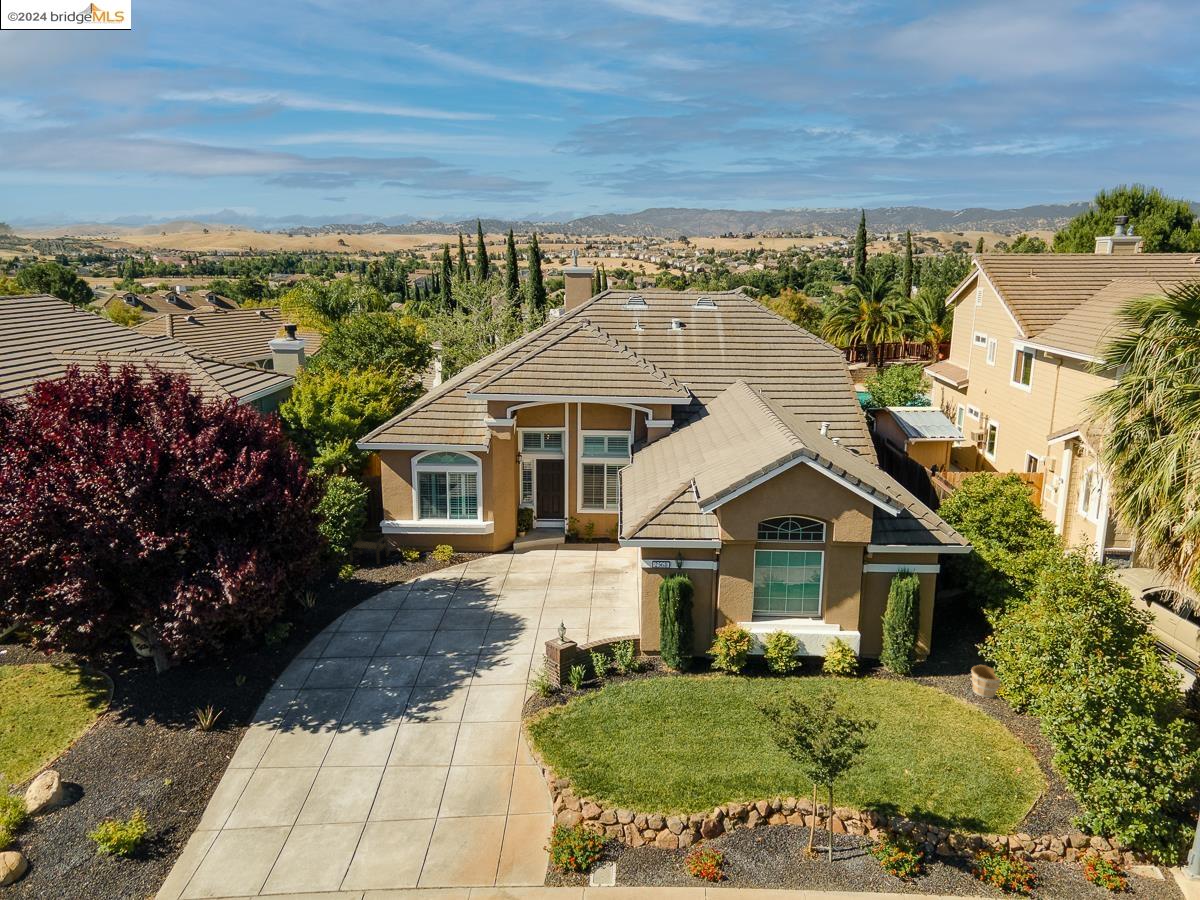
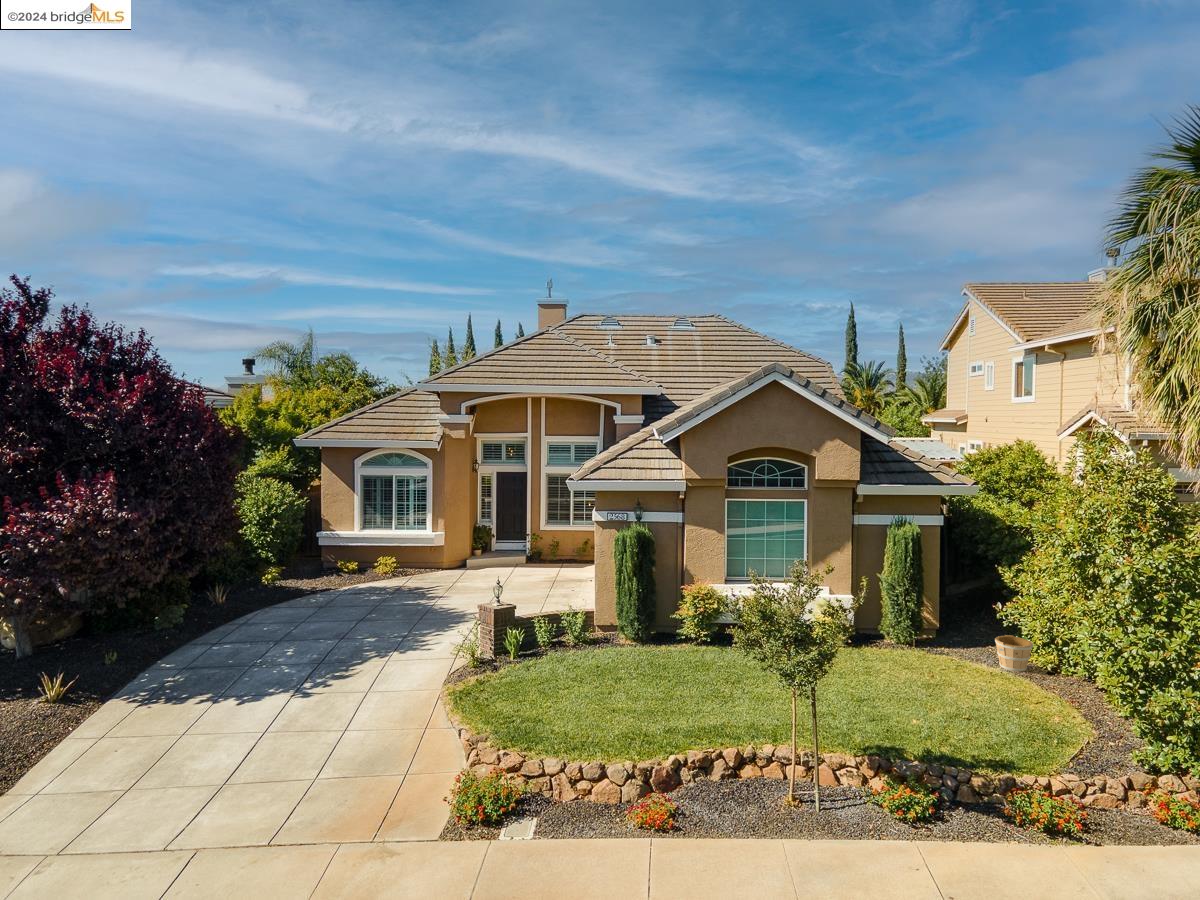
bench: present [350,535,389,564] -> none [276,547,322,578]

